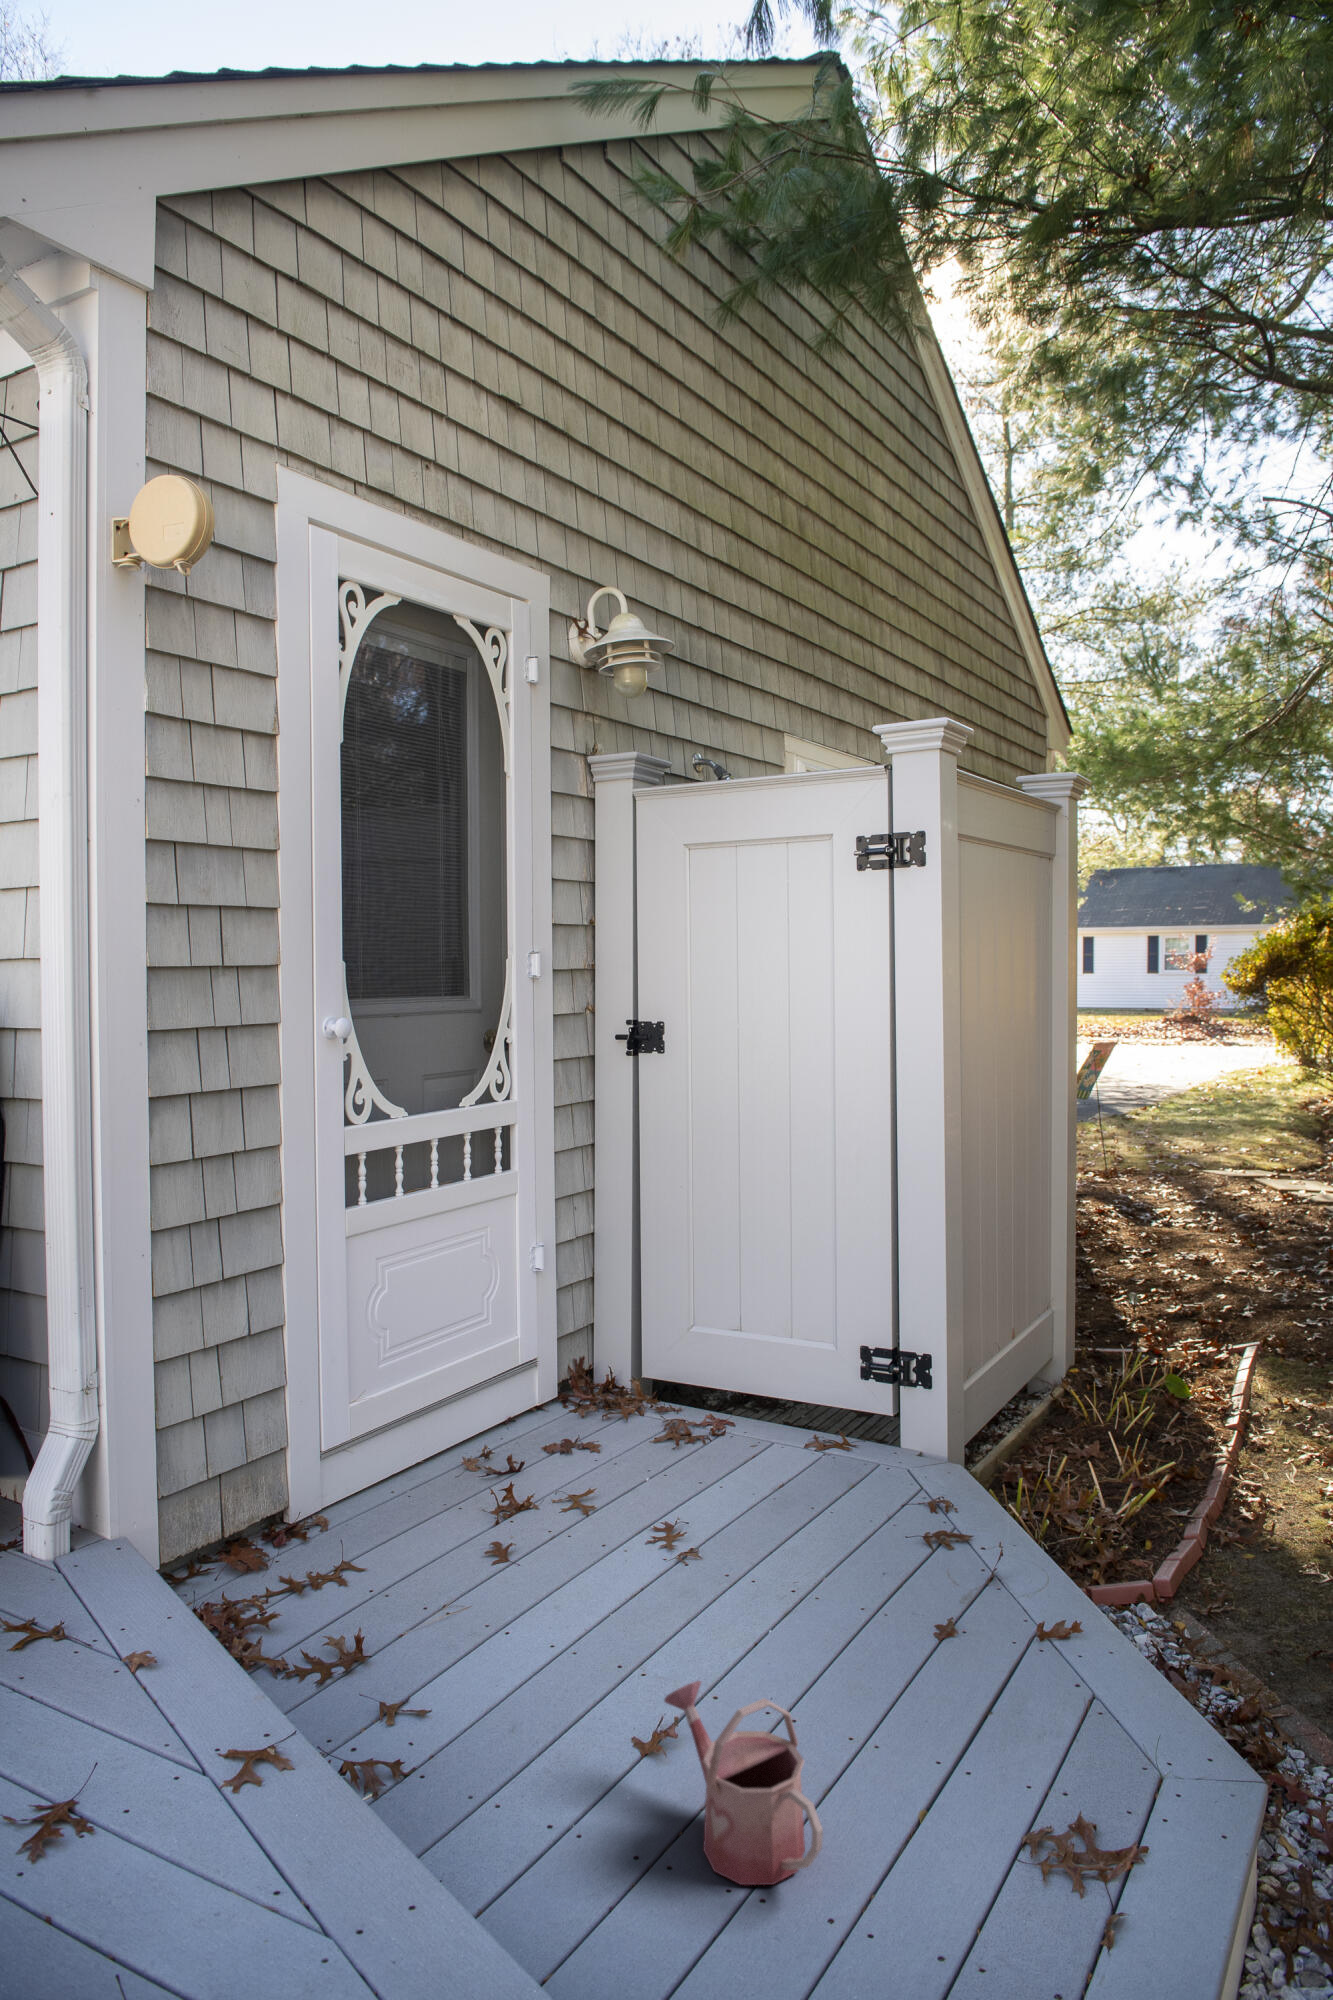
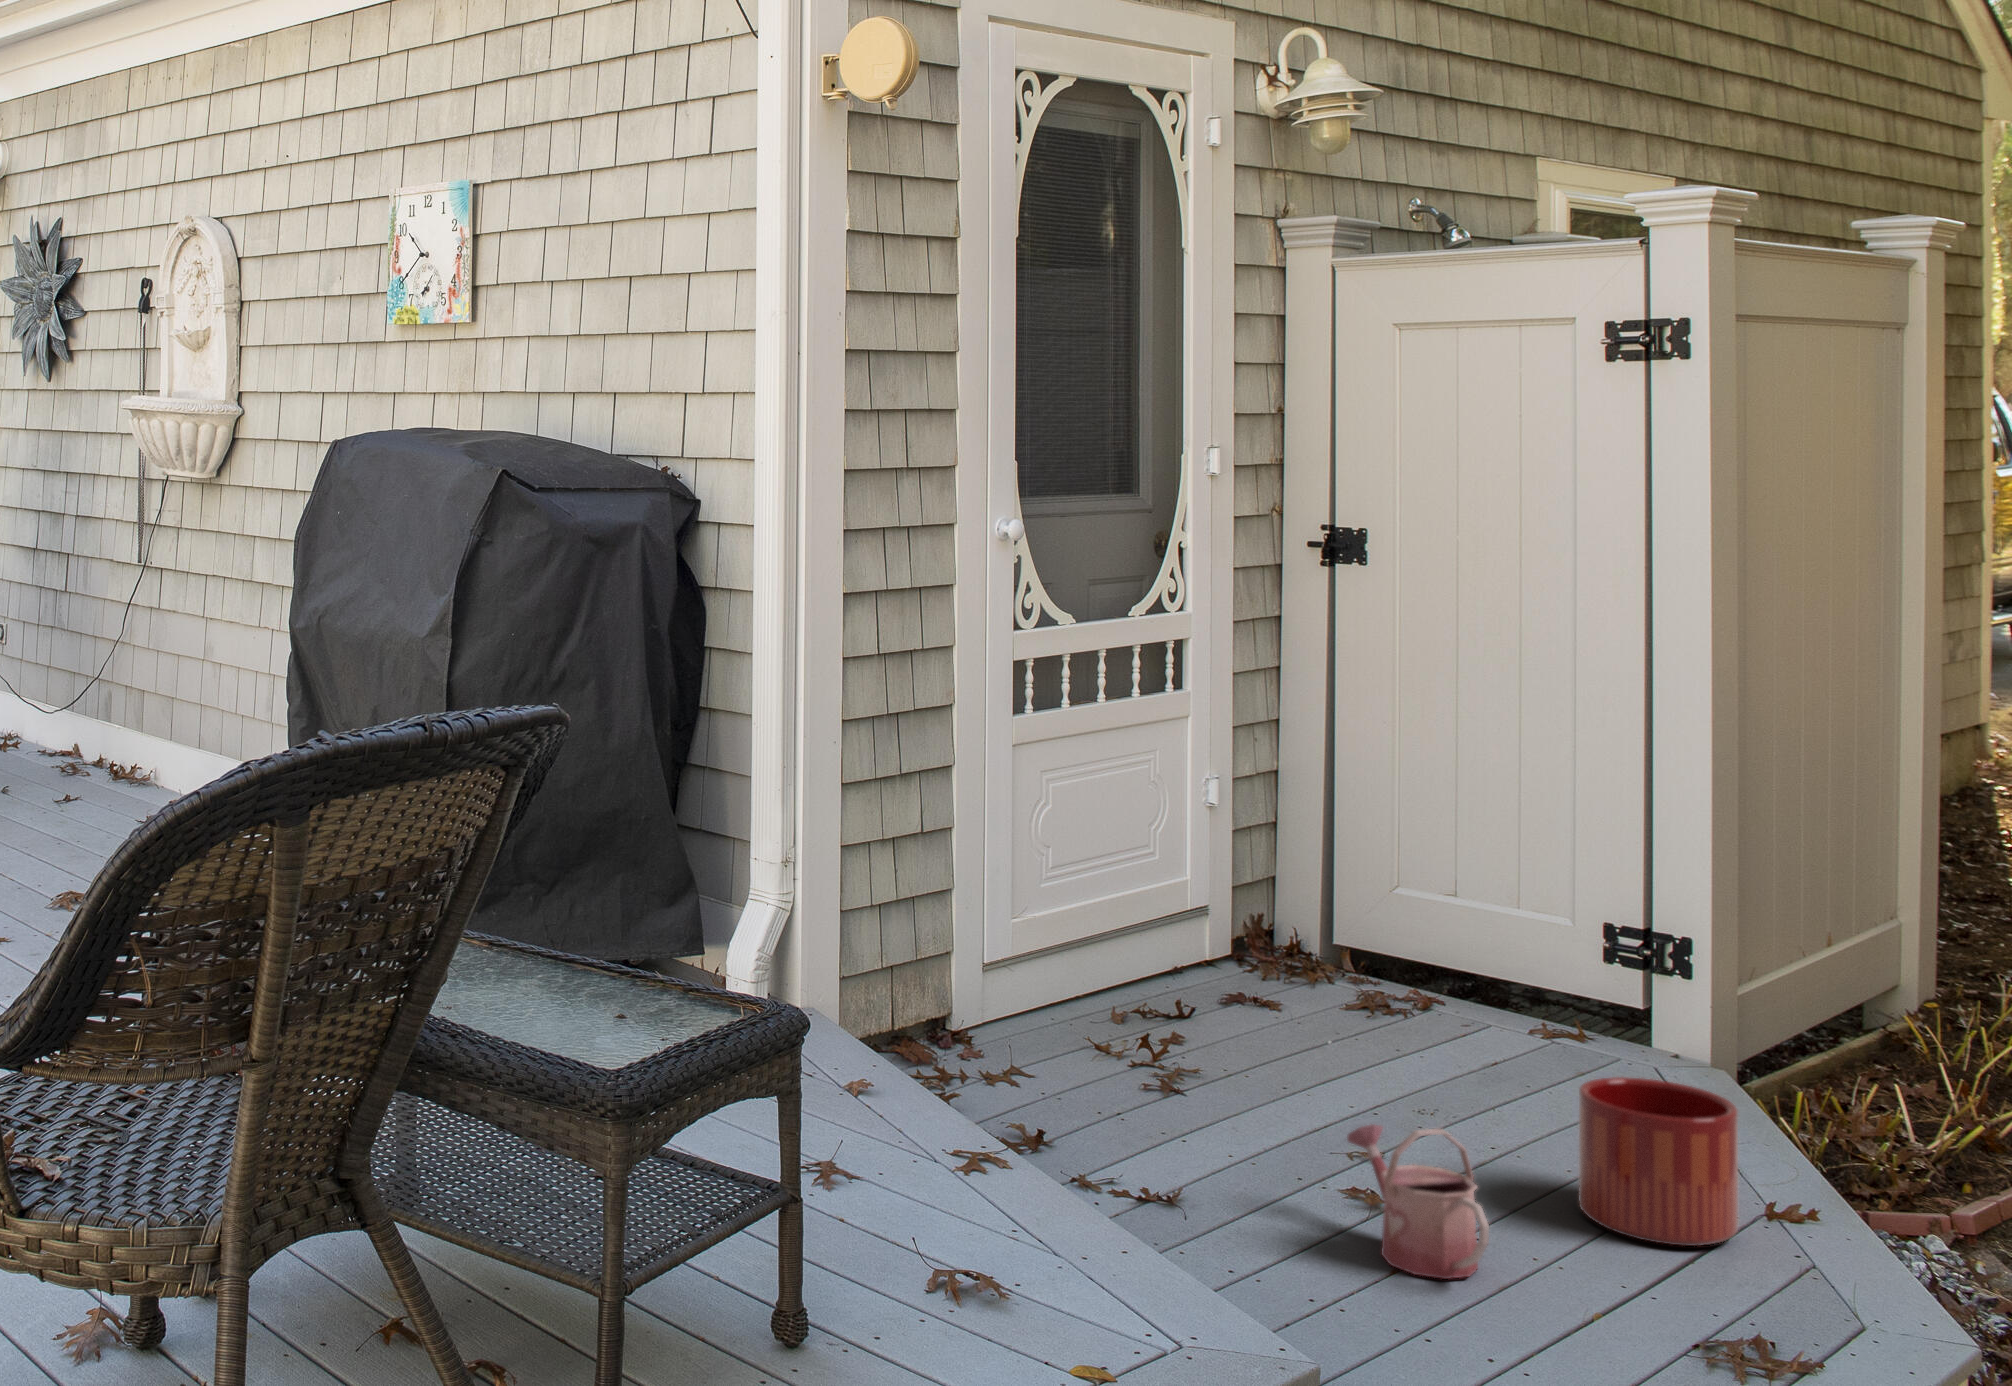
planter: none [883,1554,1029,1745] -> present [1578,1077,1738,1246]

